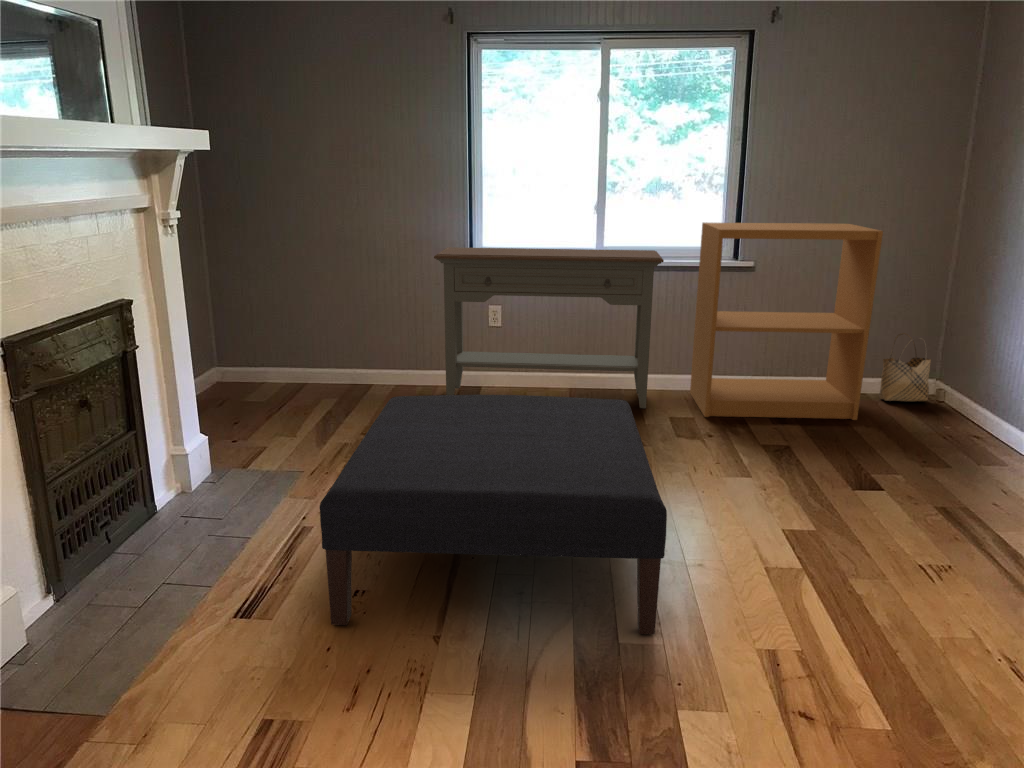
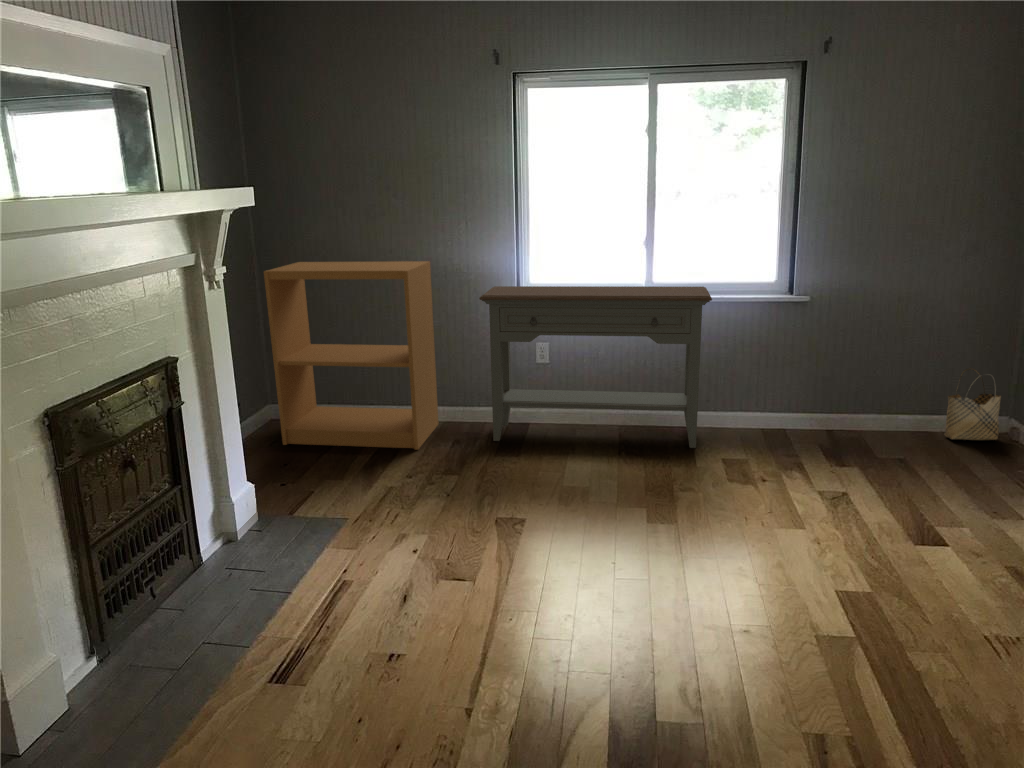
bookshelf: present [690,222,883,420] -> present [264,261,438,450]
ottoman: present [320,395,667,634] -> none [349,448,705,715]

